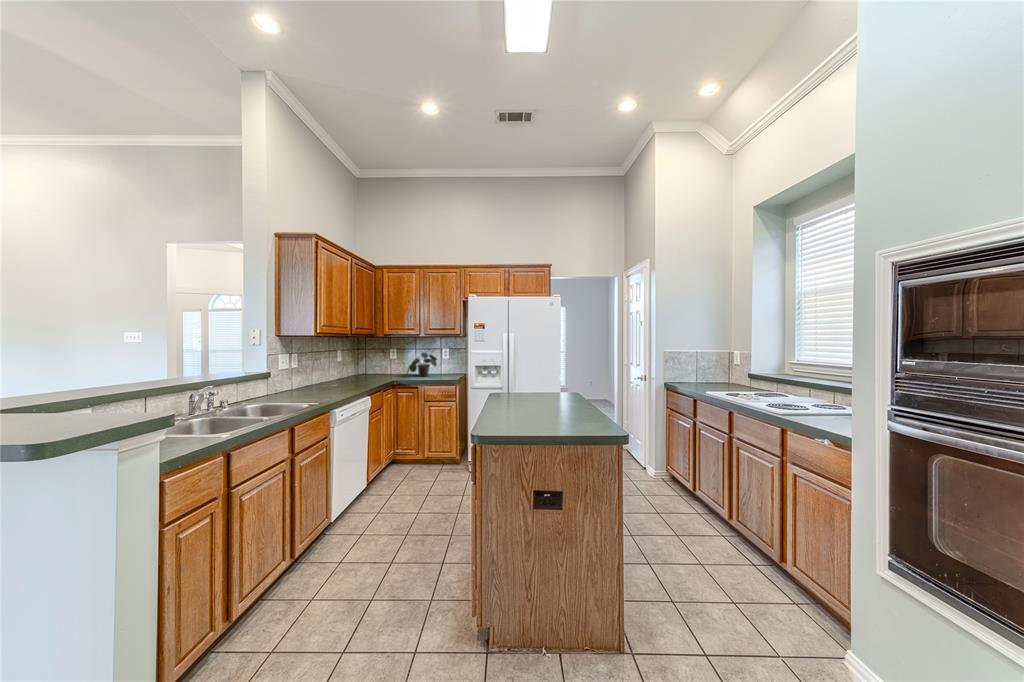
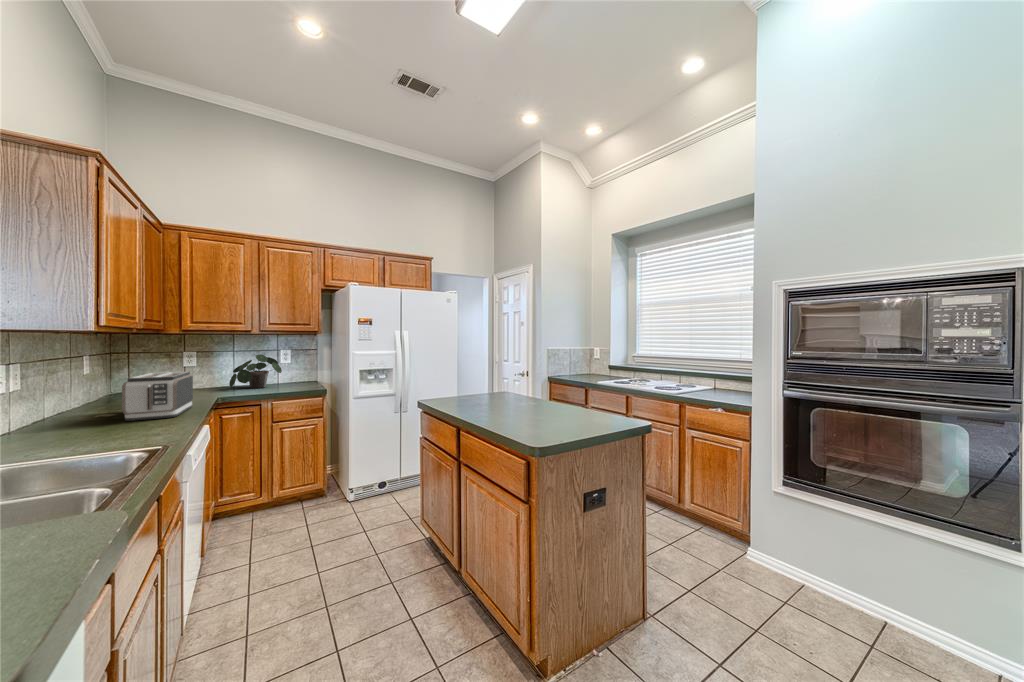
toaster: none [336,362,374,389] -> present [122,372,193,421]

